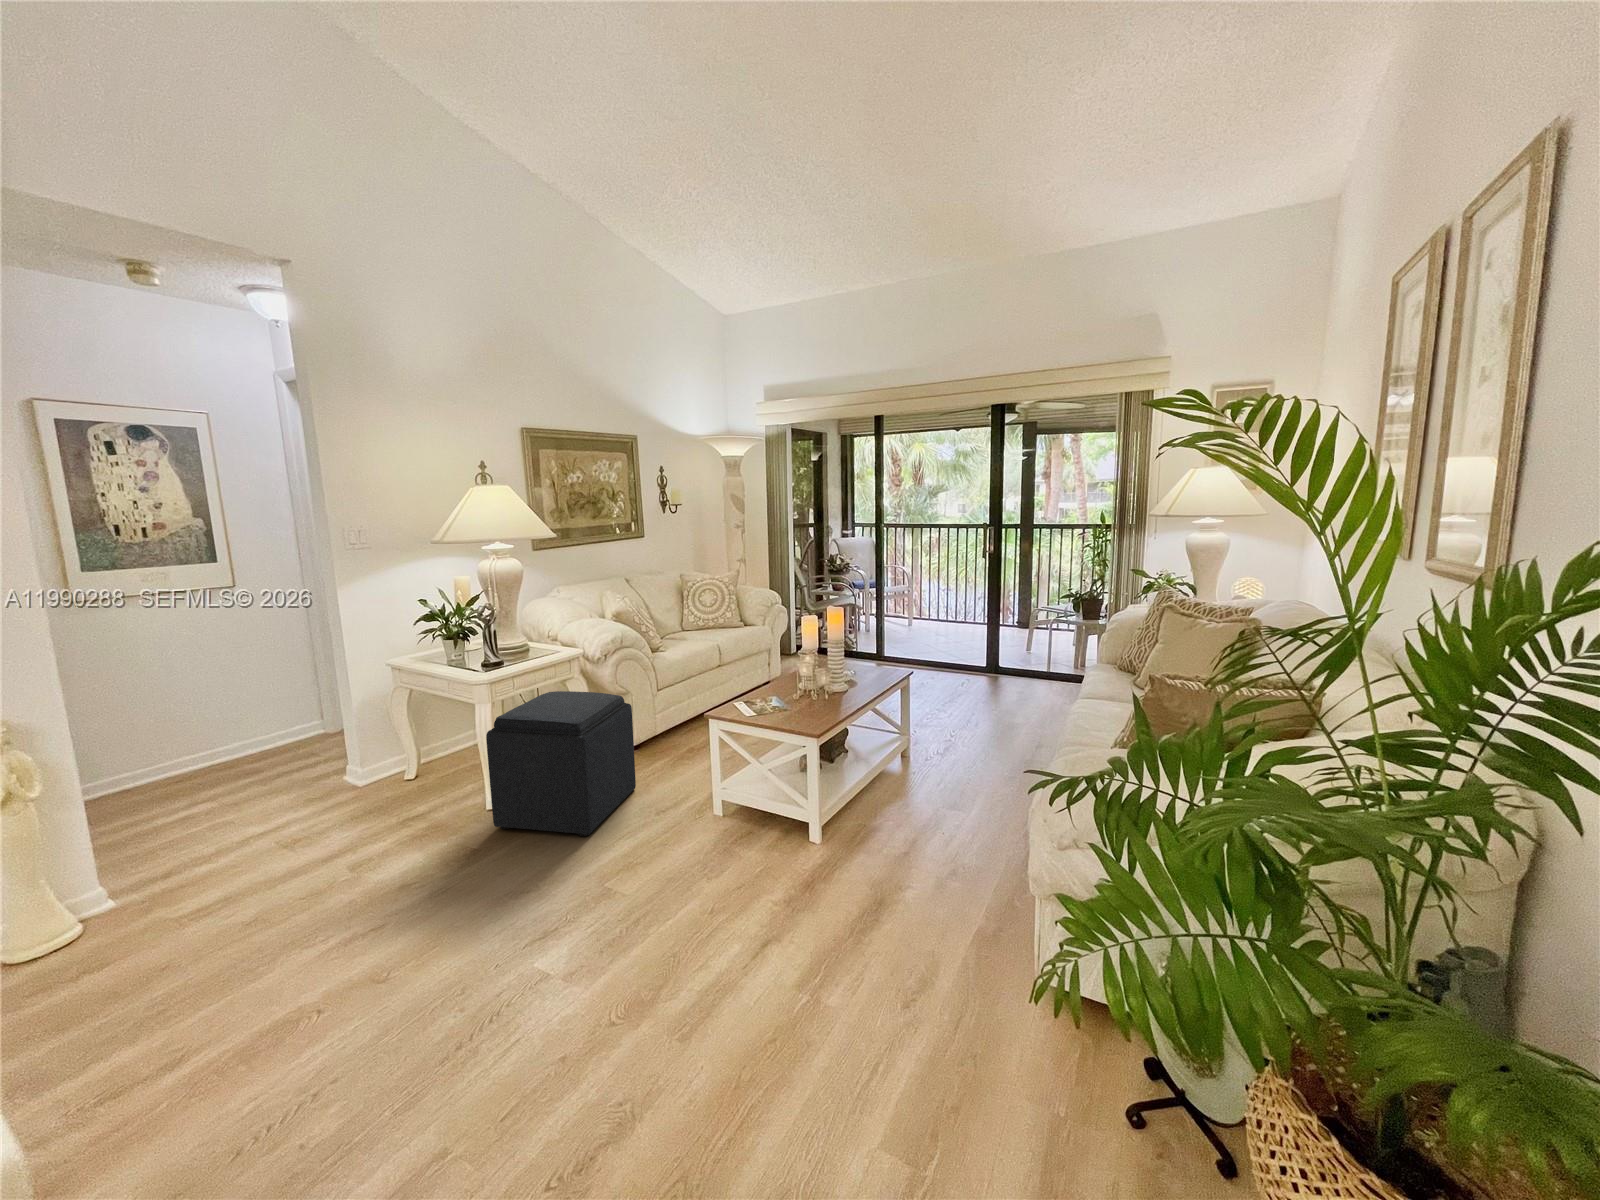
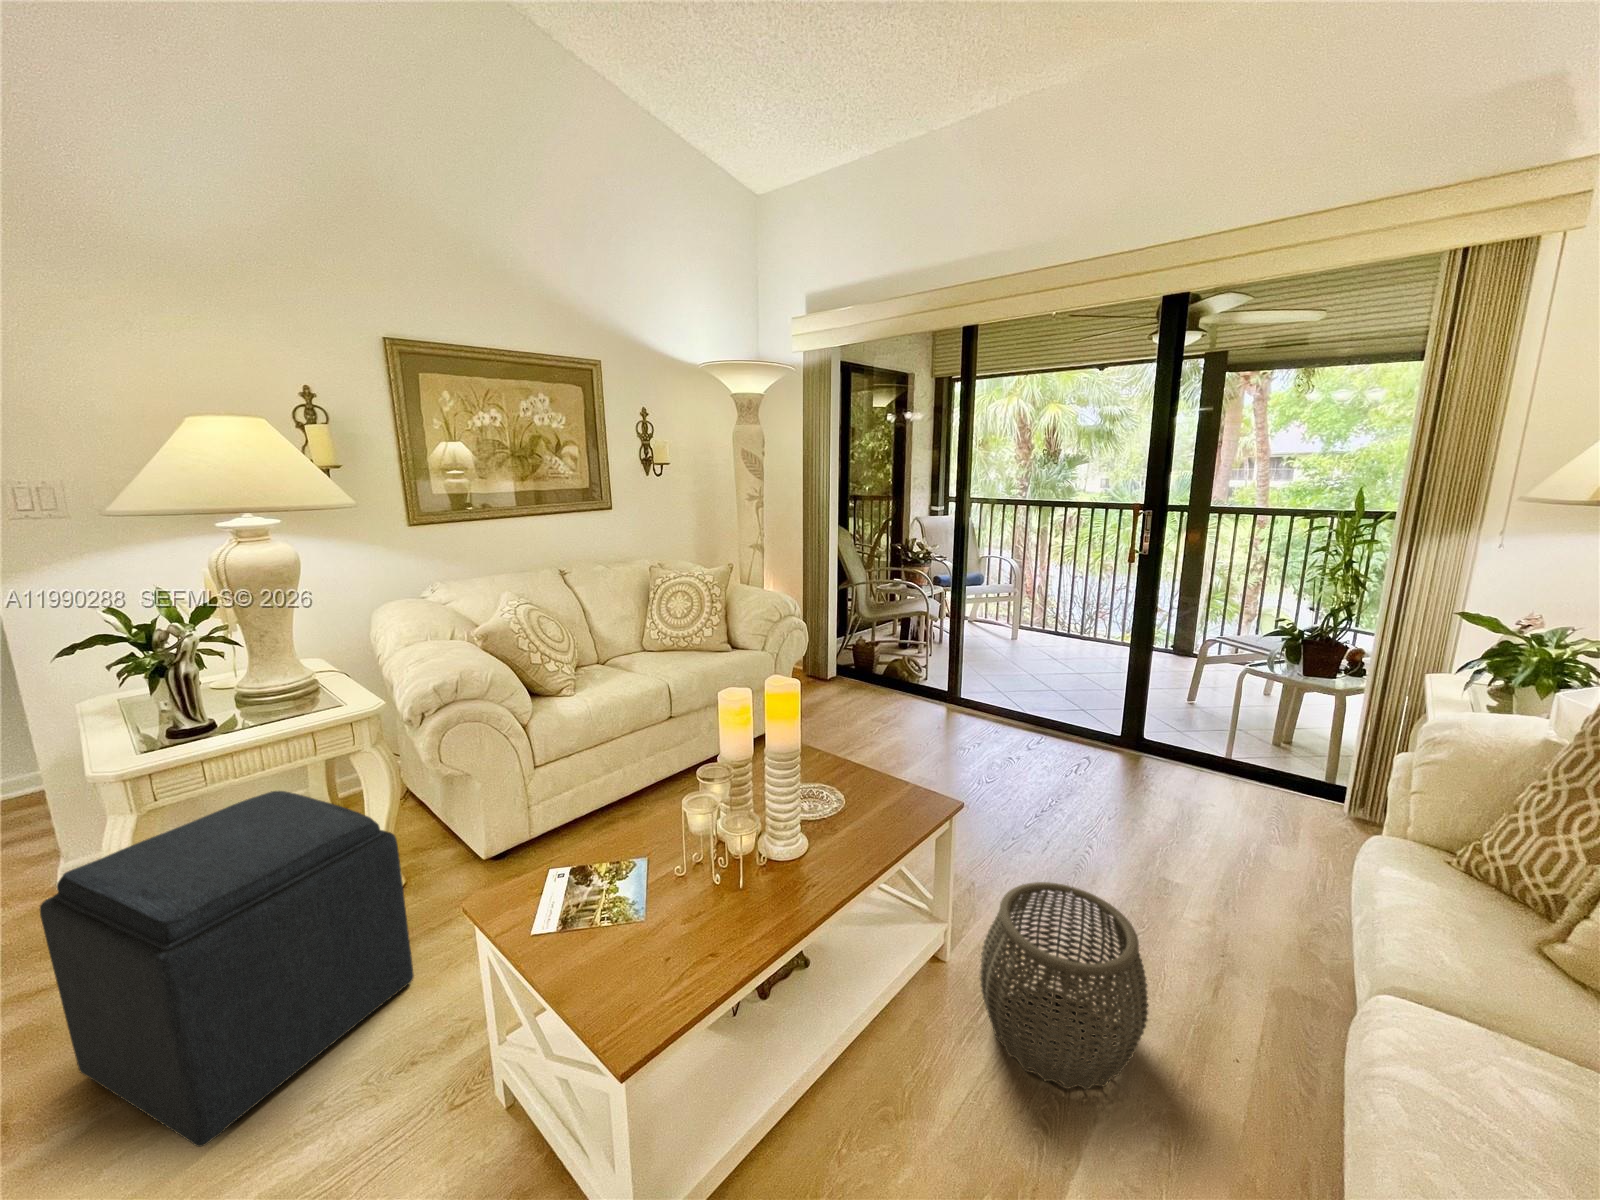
woven basket: none [926,703,1000,781] -> present [980,882,1149,1090]

